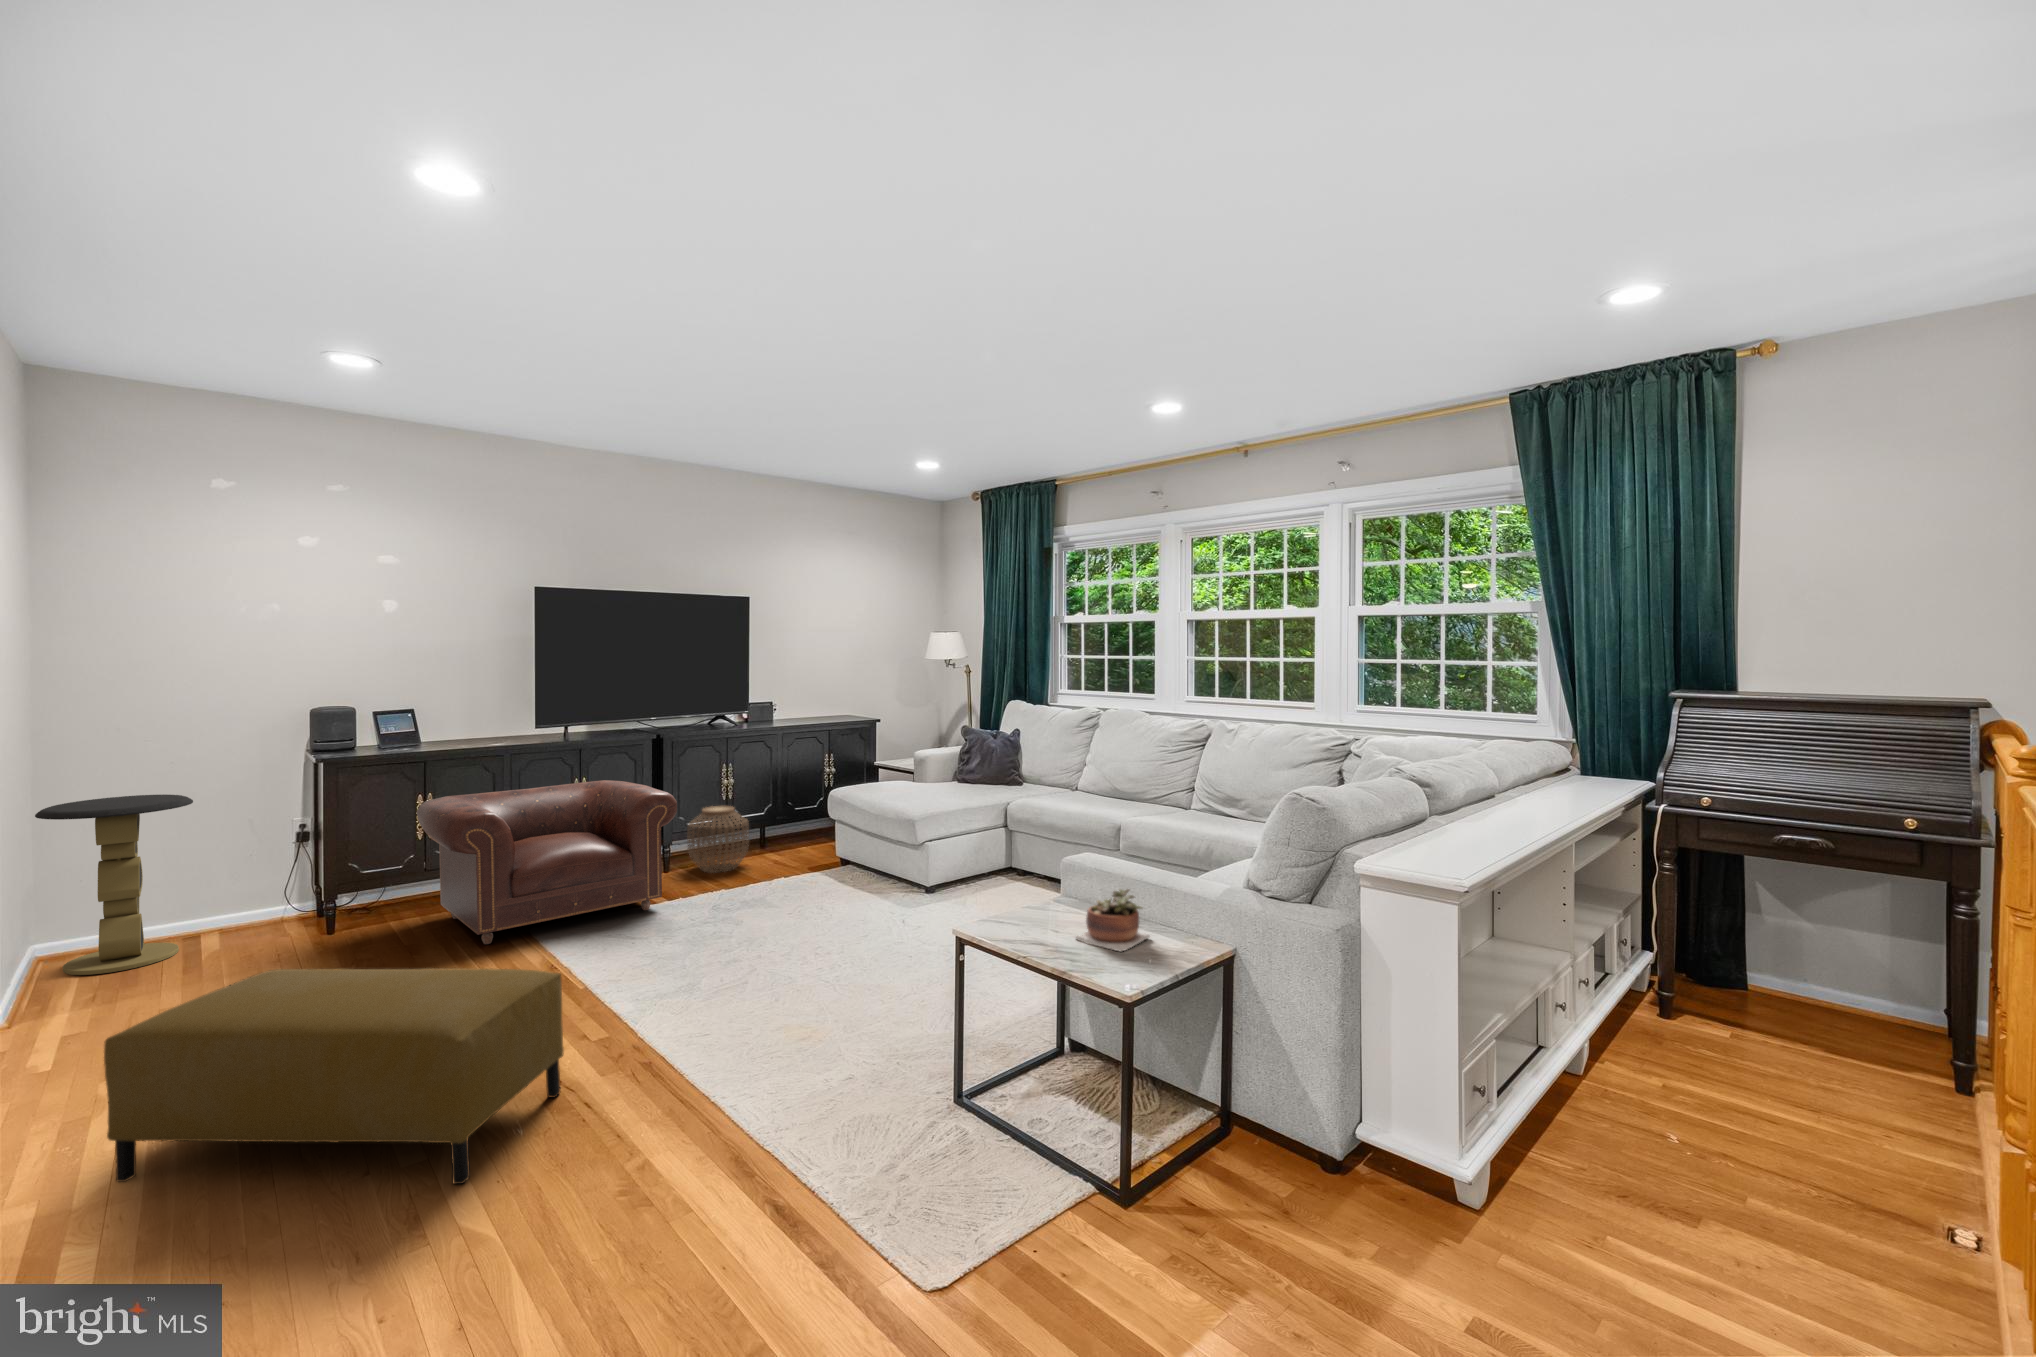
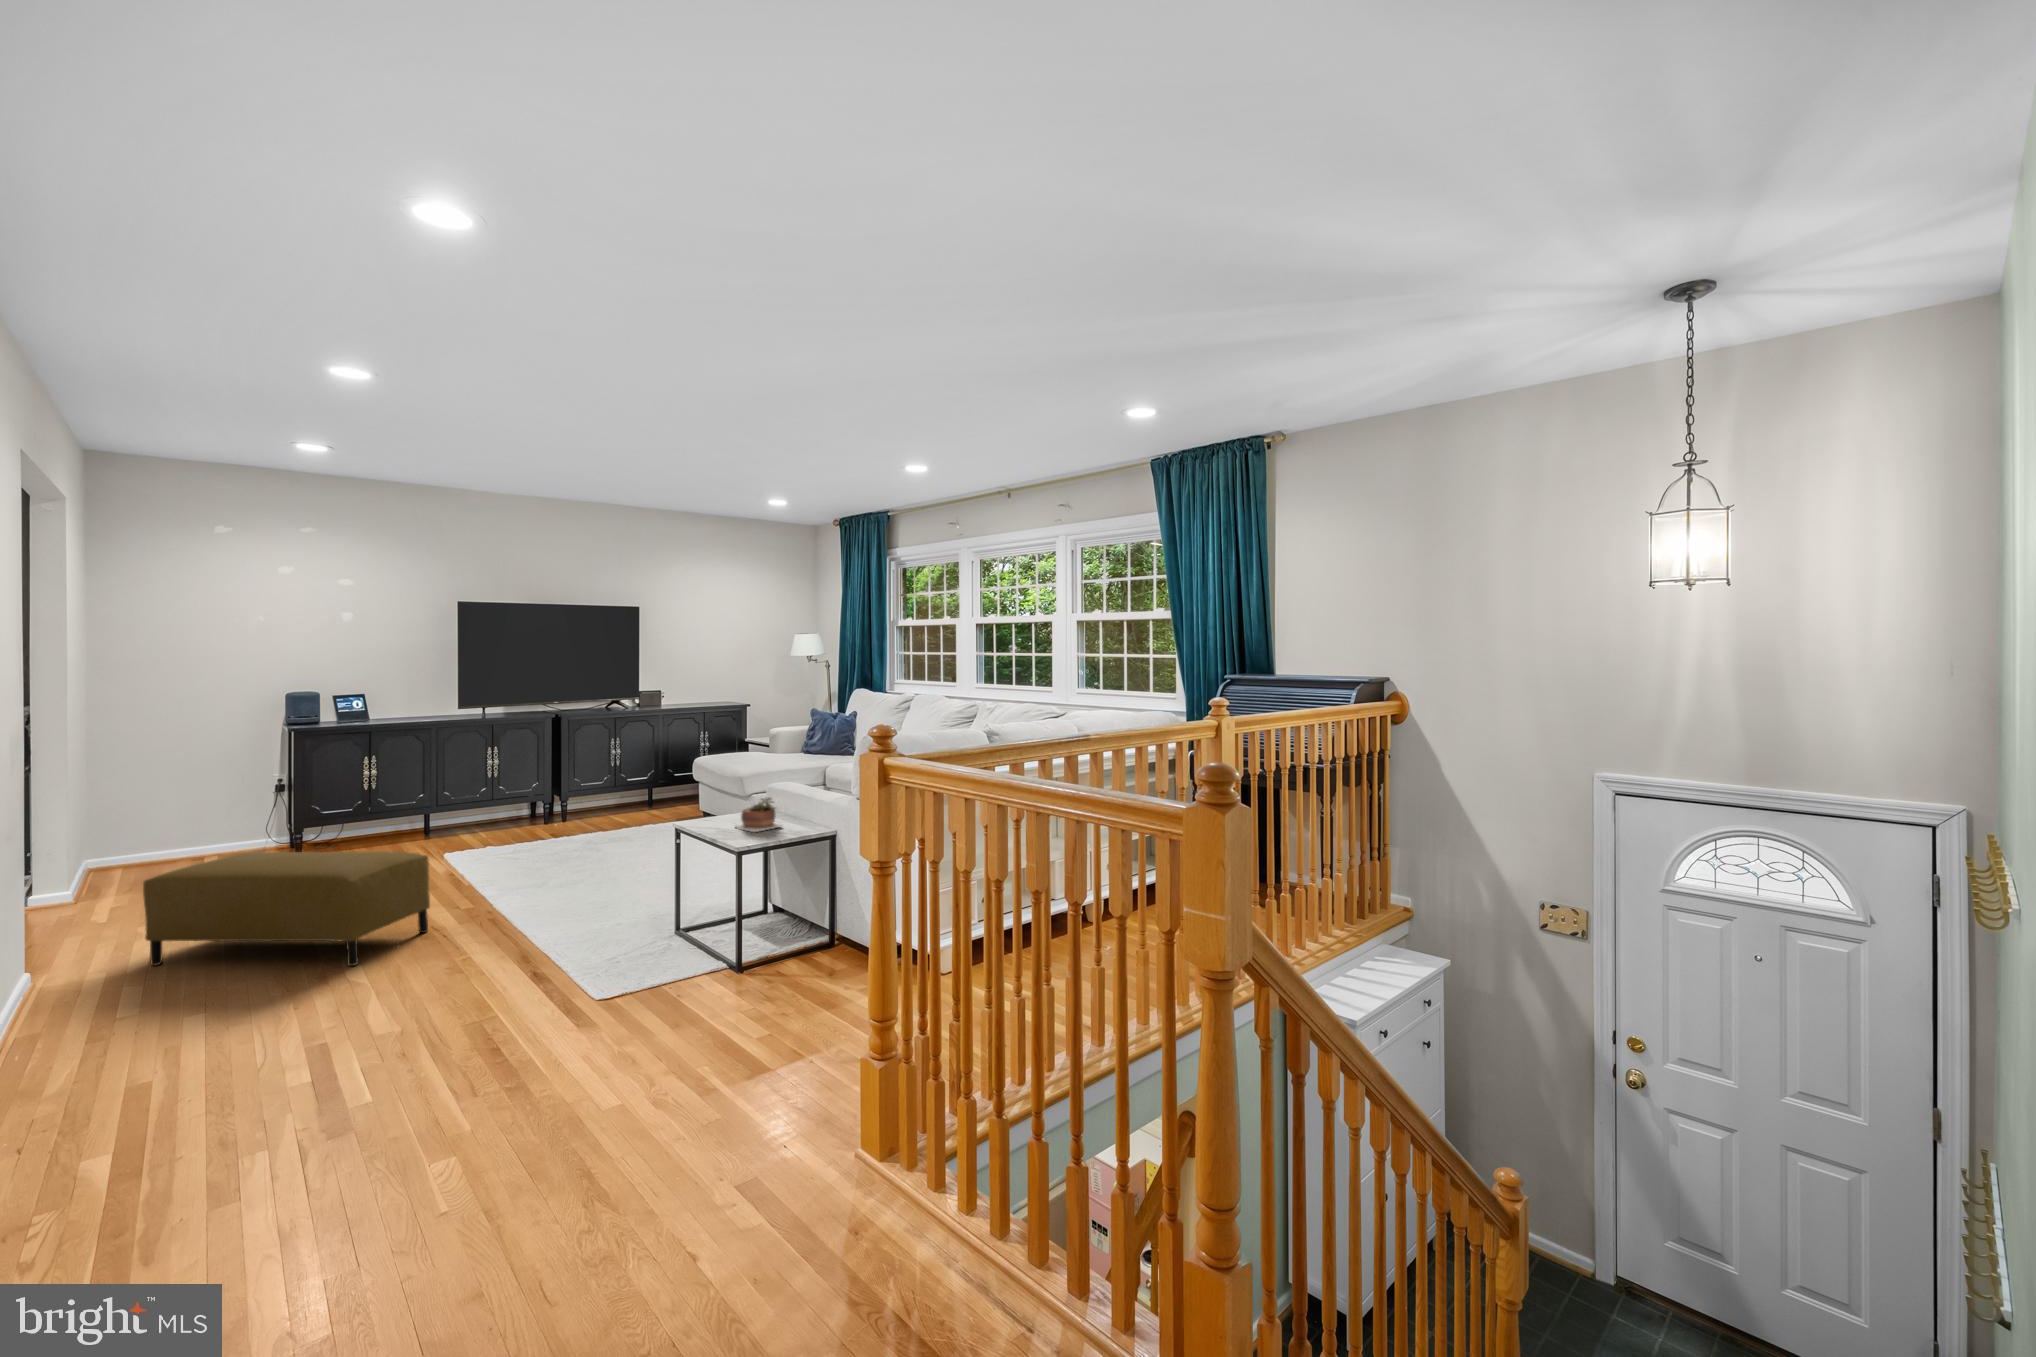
armchair: present [416,780,677,944] -> none [362,749,559,862]
side table: present [35,794,193,975] -> none [89,755,199,878]
woven basket: present [687,806,749,872] -> none [579,770,629,821]

